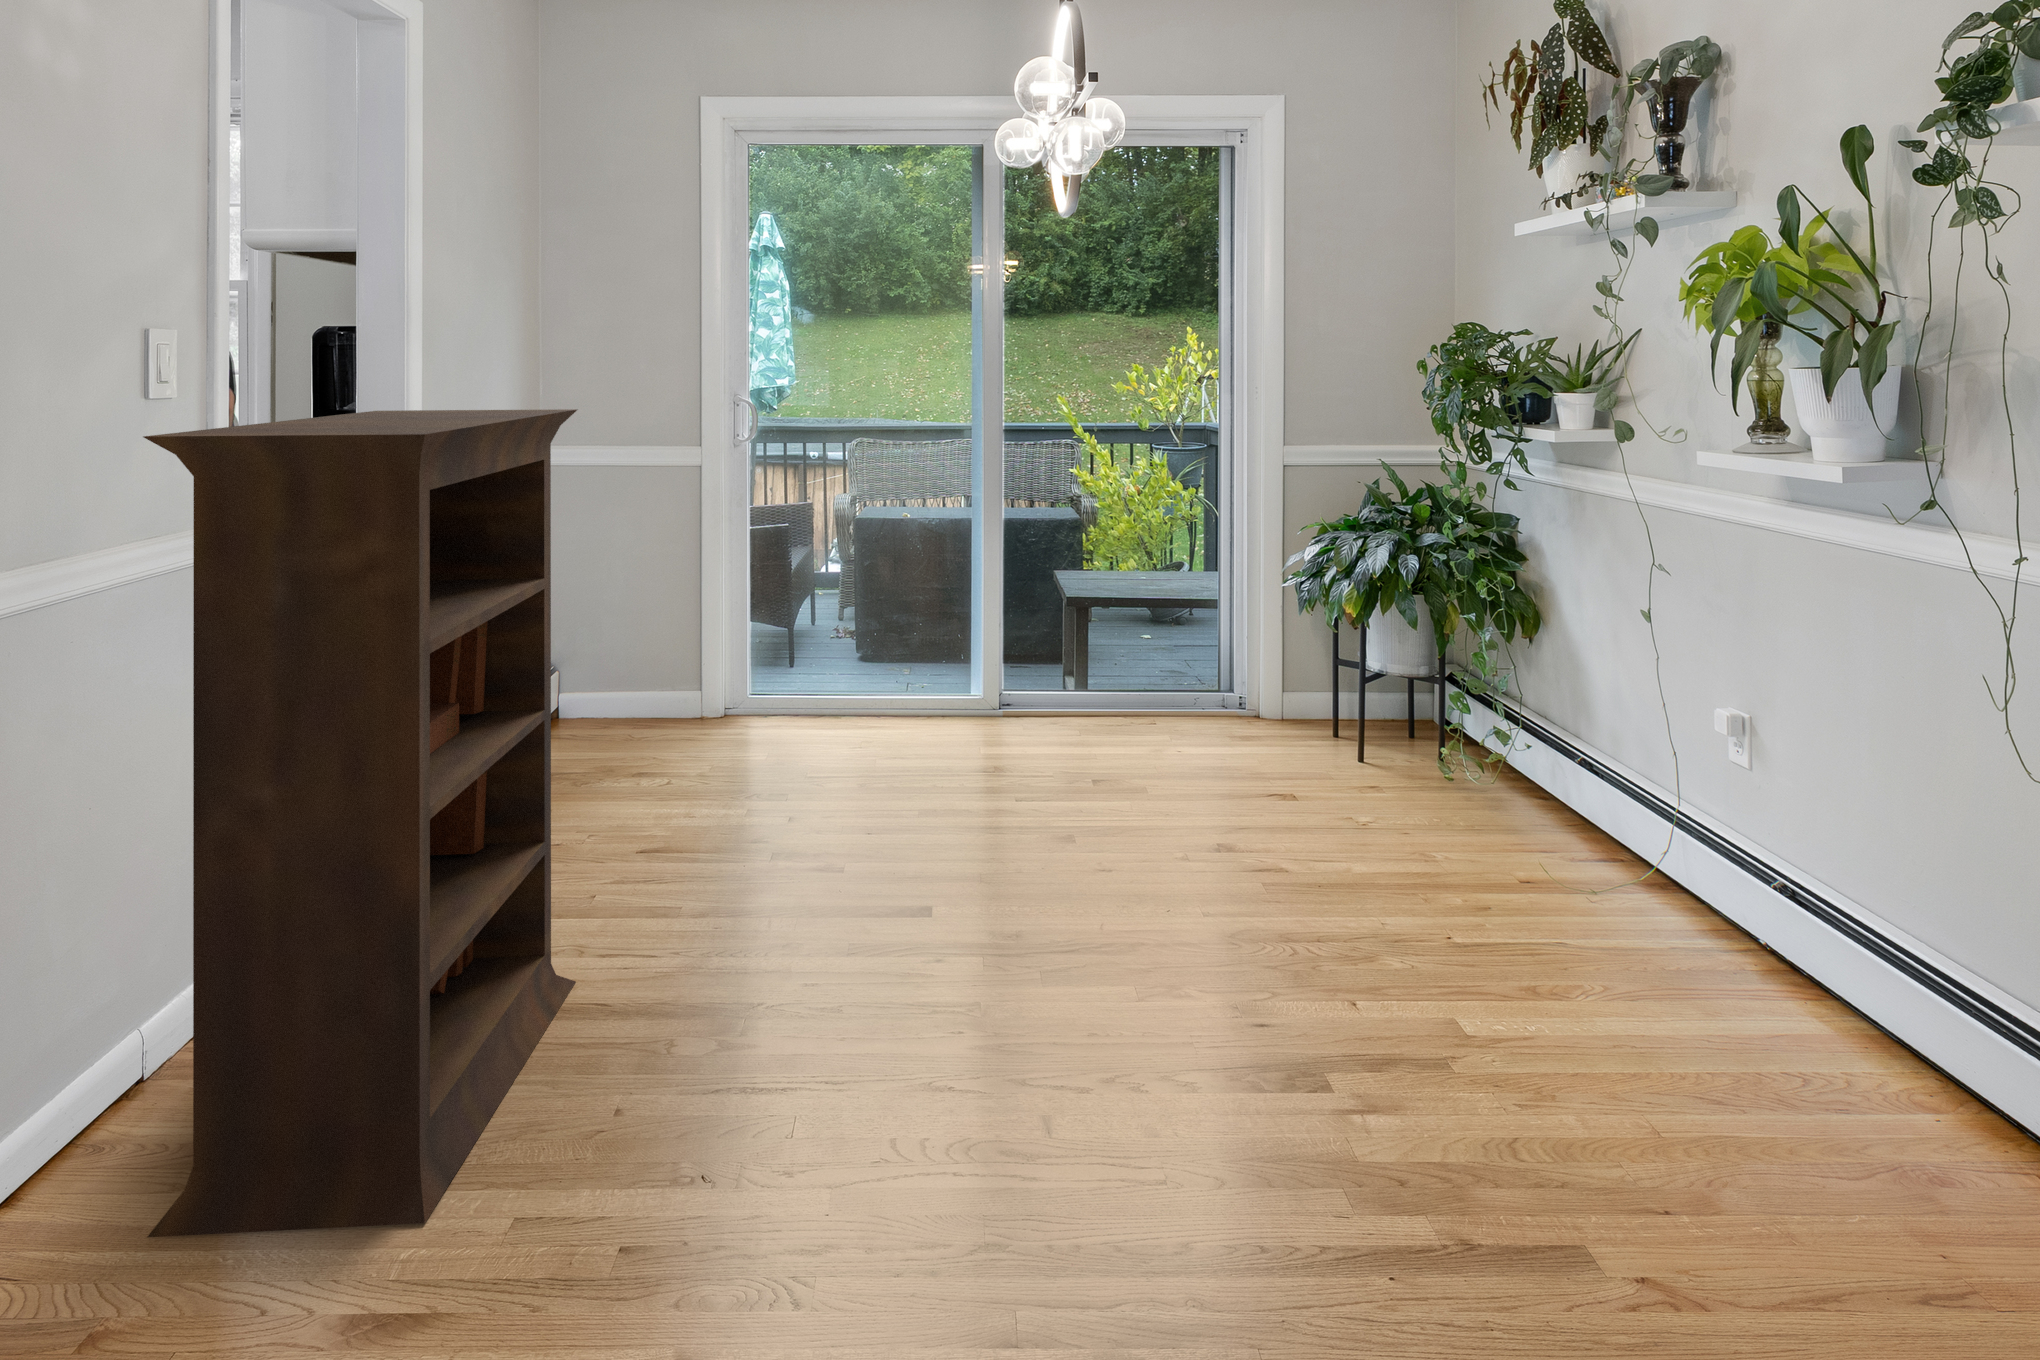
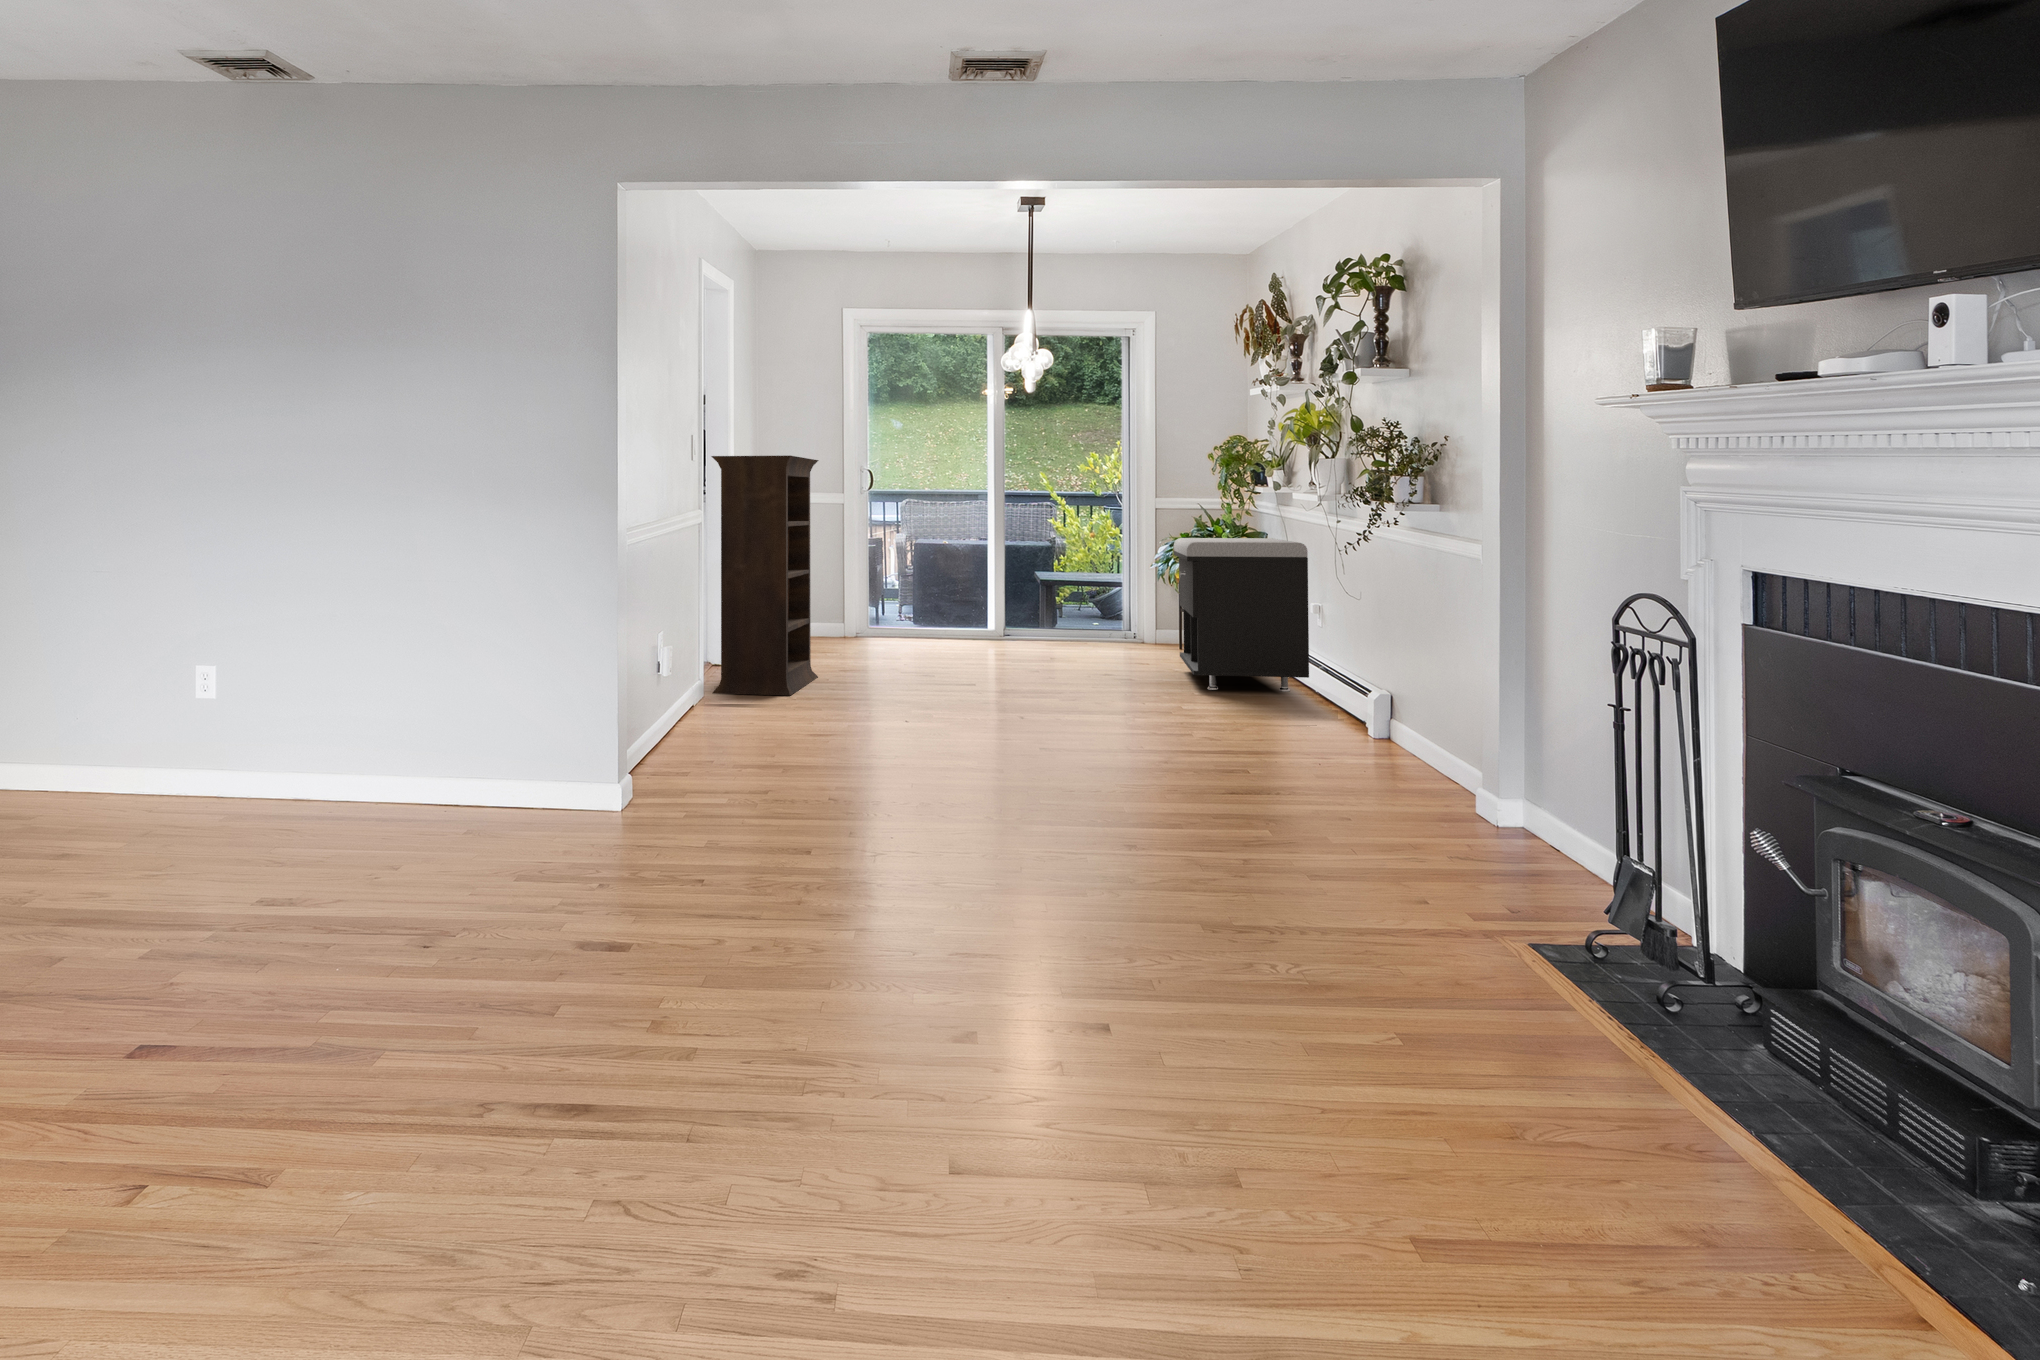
storage bench: none [1387,551,1800,977] -> present [1174,538,1309,692]

